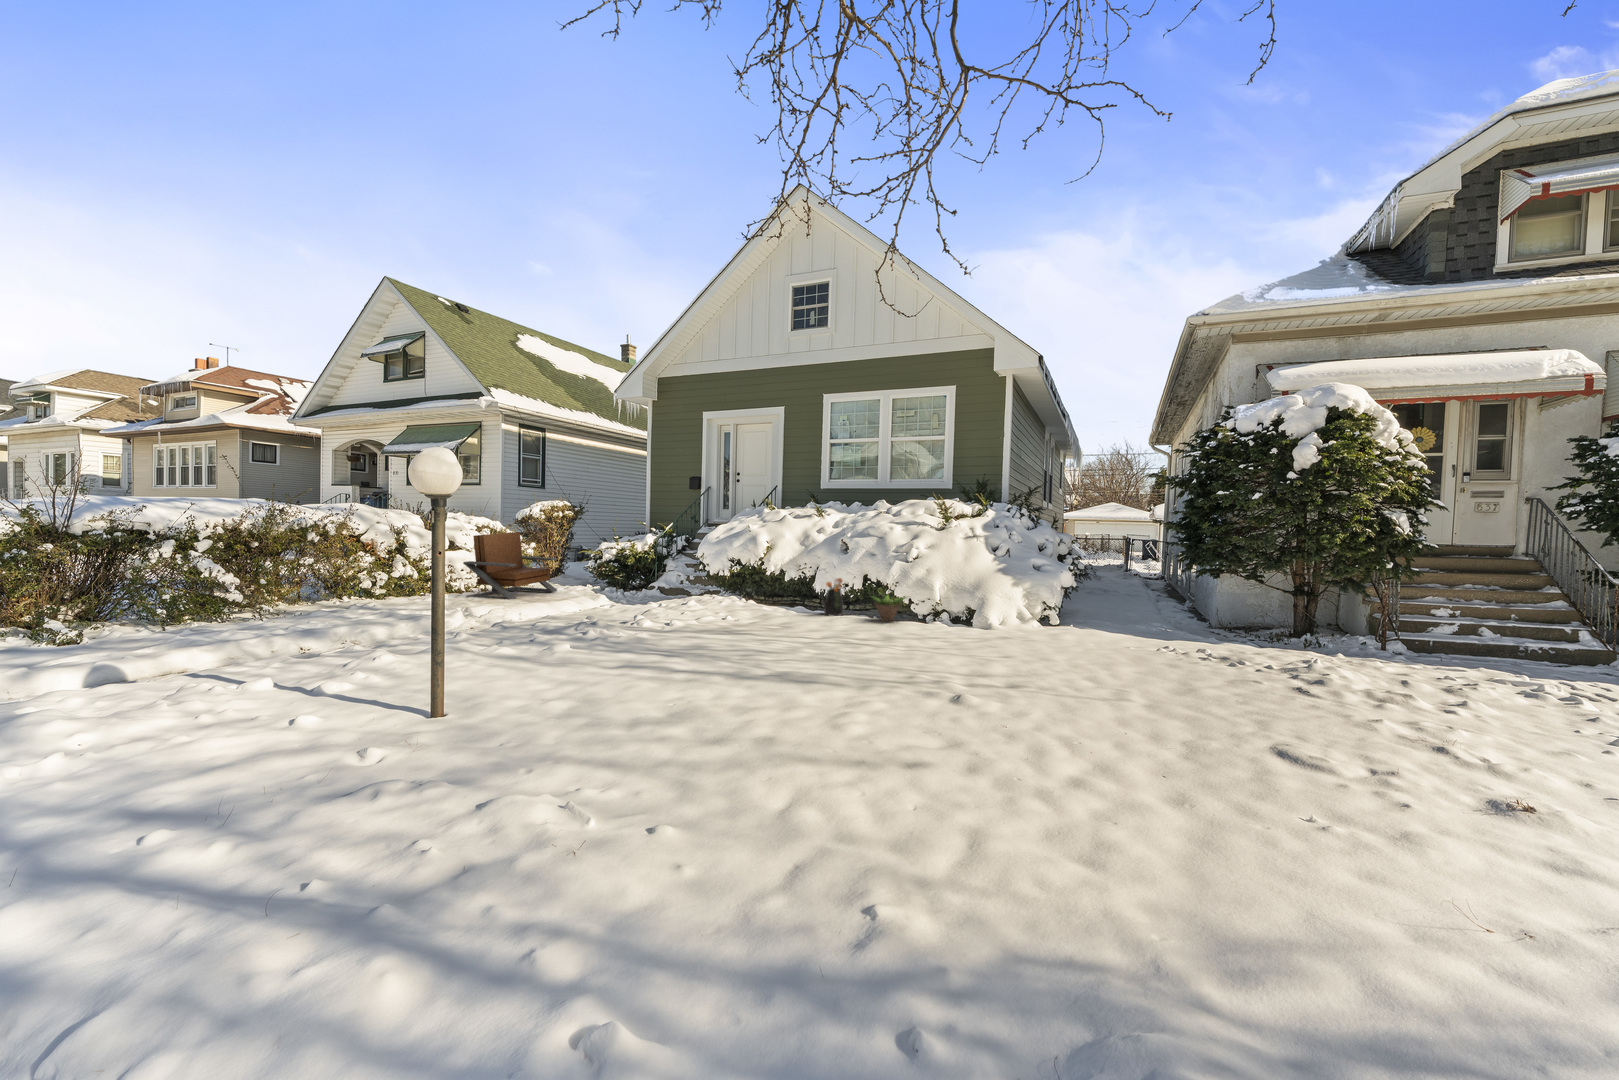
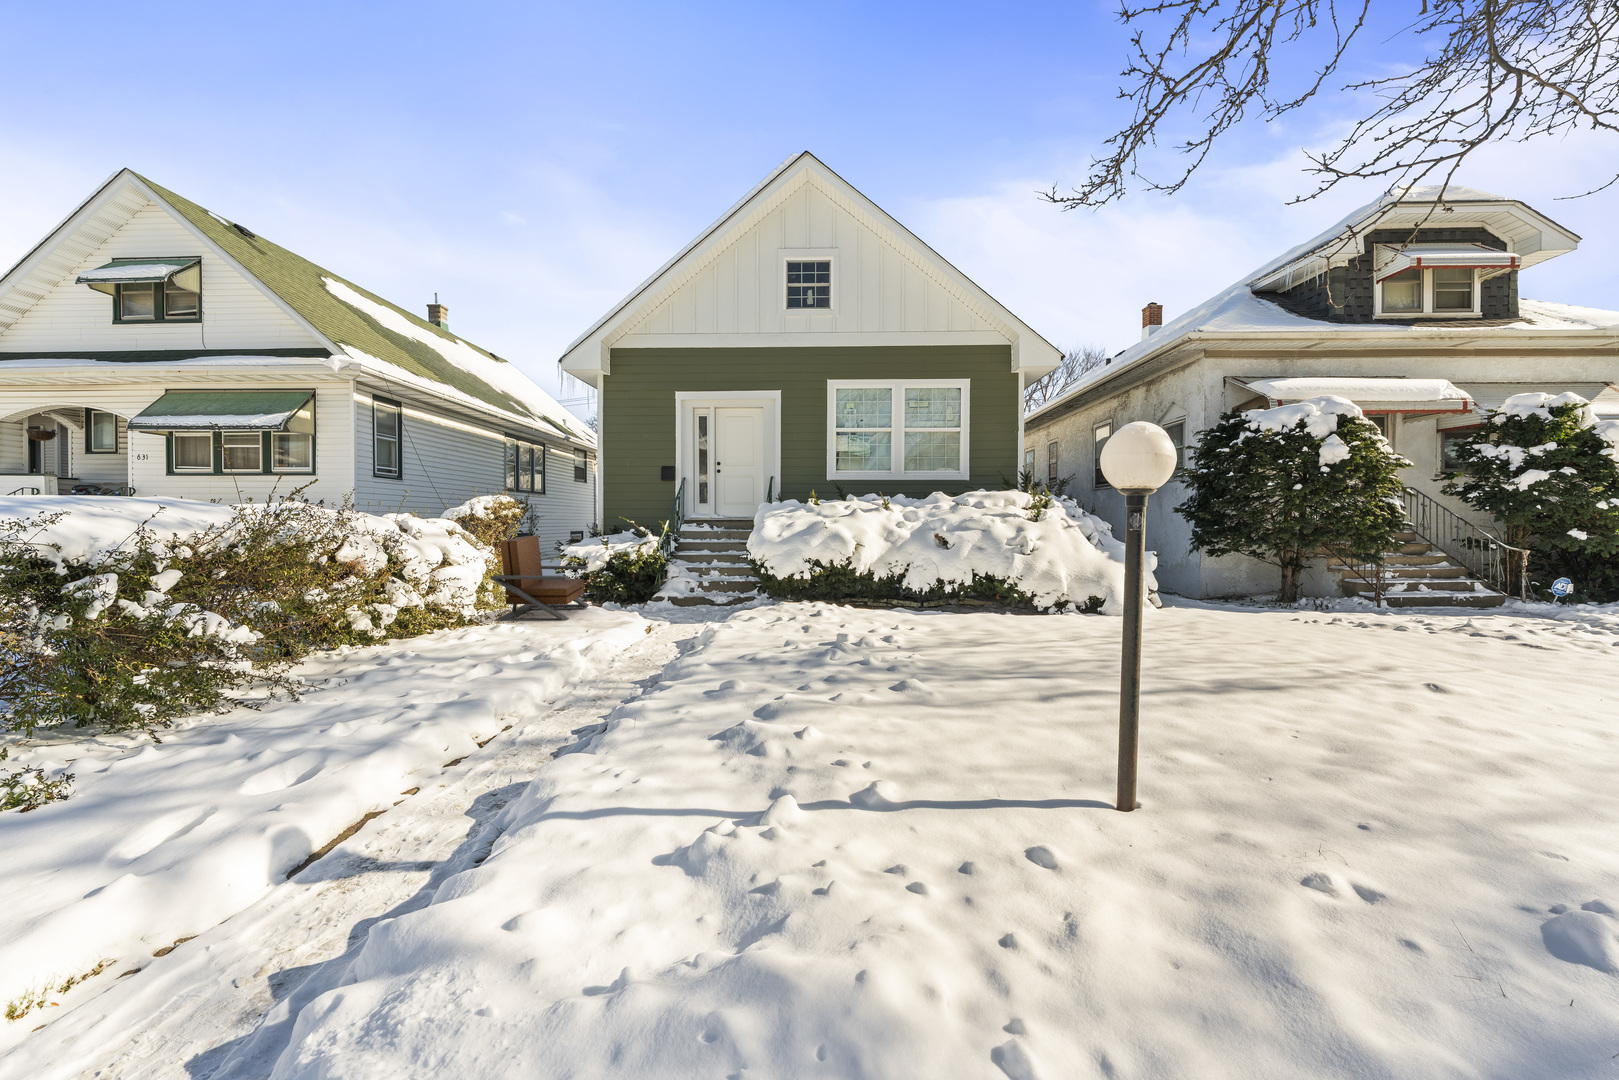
watering can: present [821,578,844,616] -> none [938,573,961,613]
decorative plant: present [873,595,906,621] -> none [987,589,1036,615]

